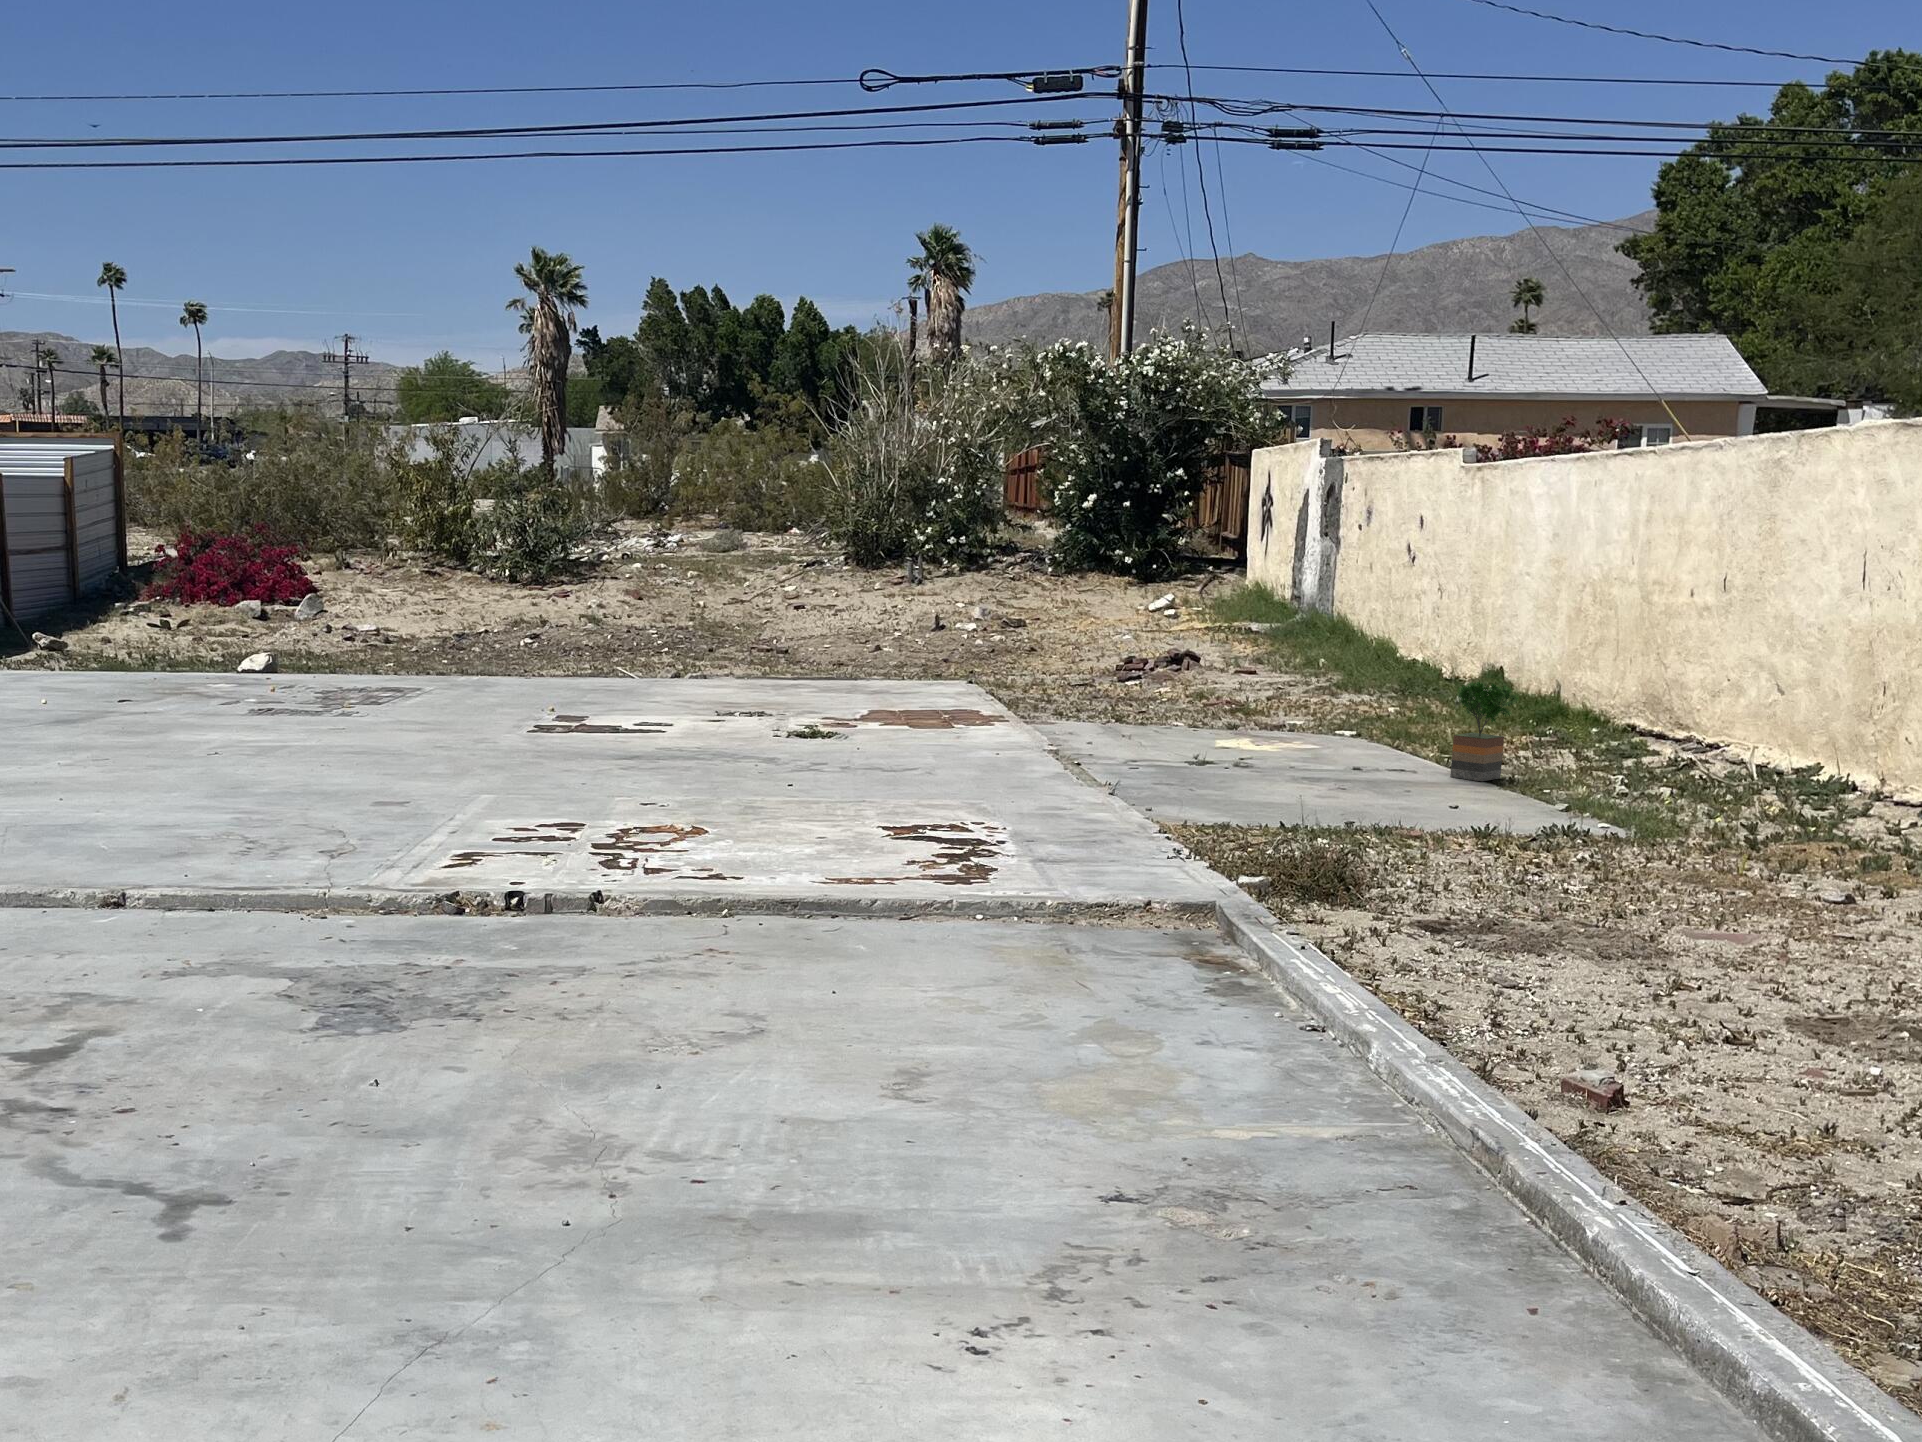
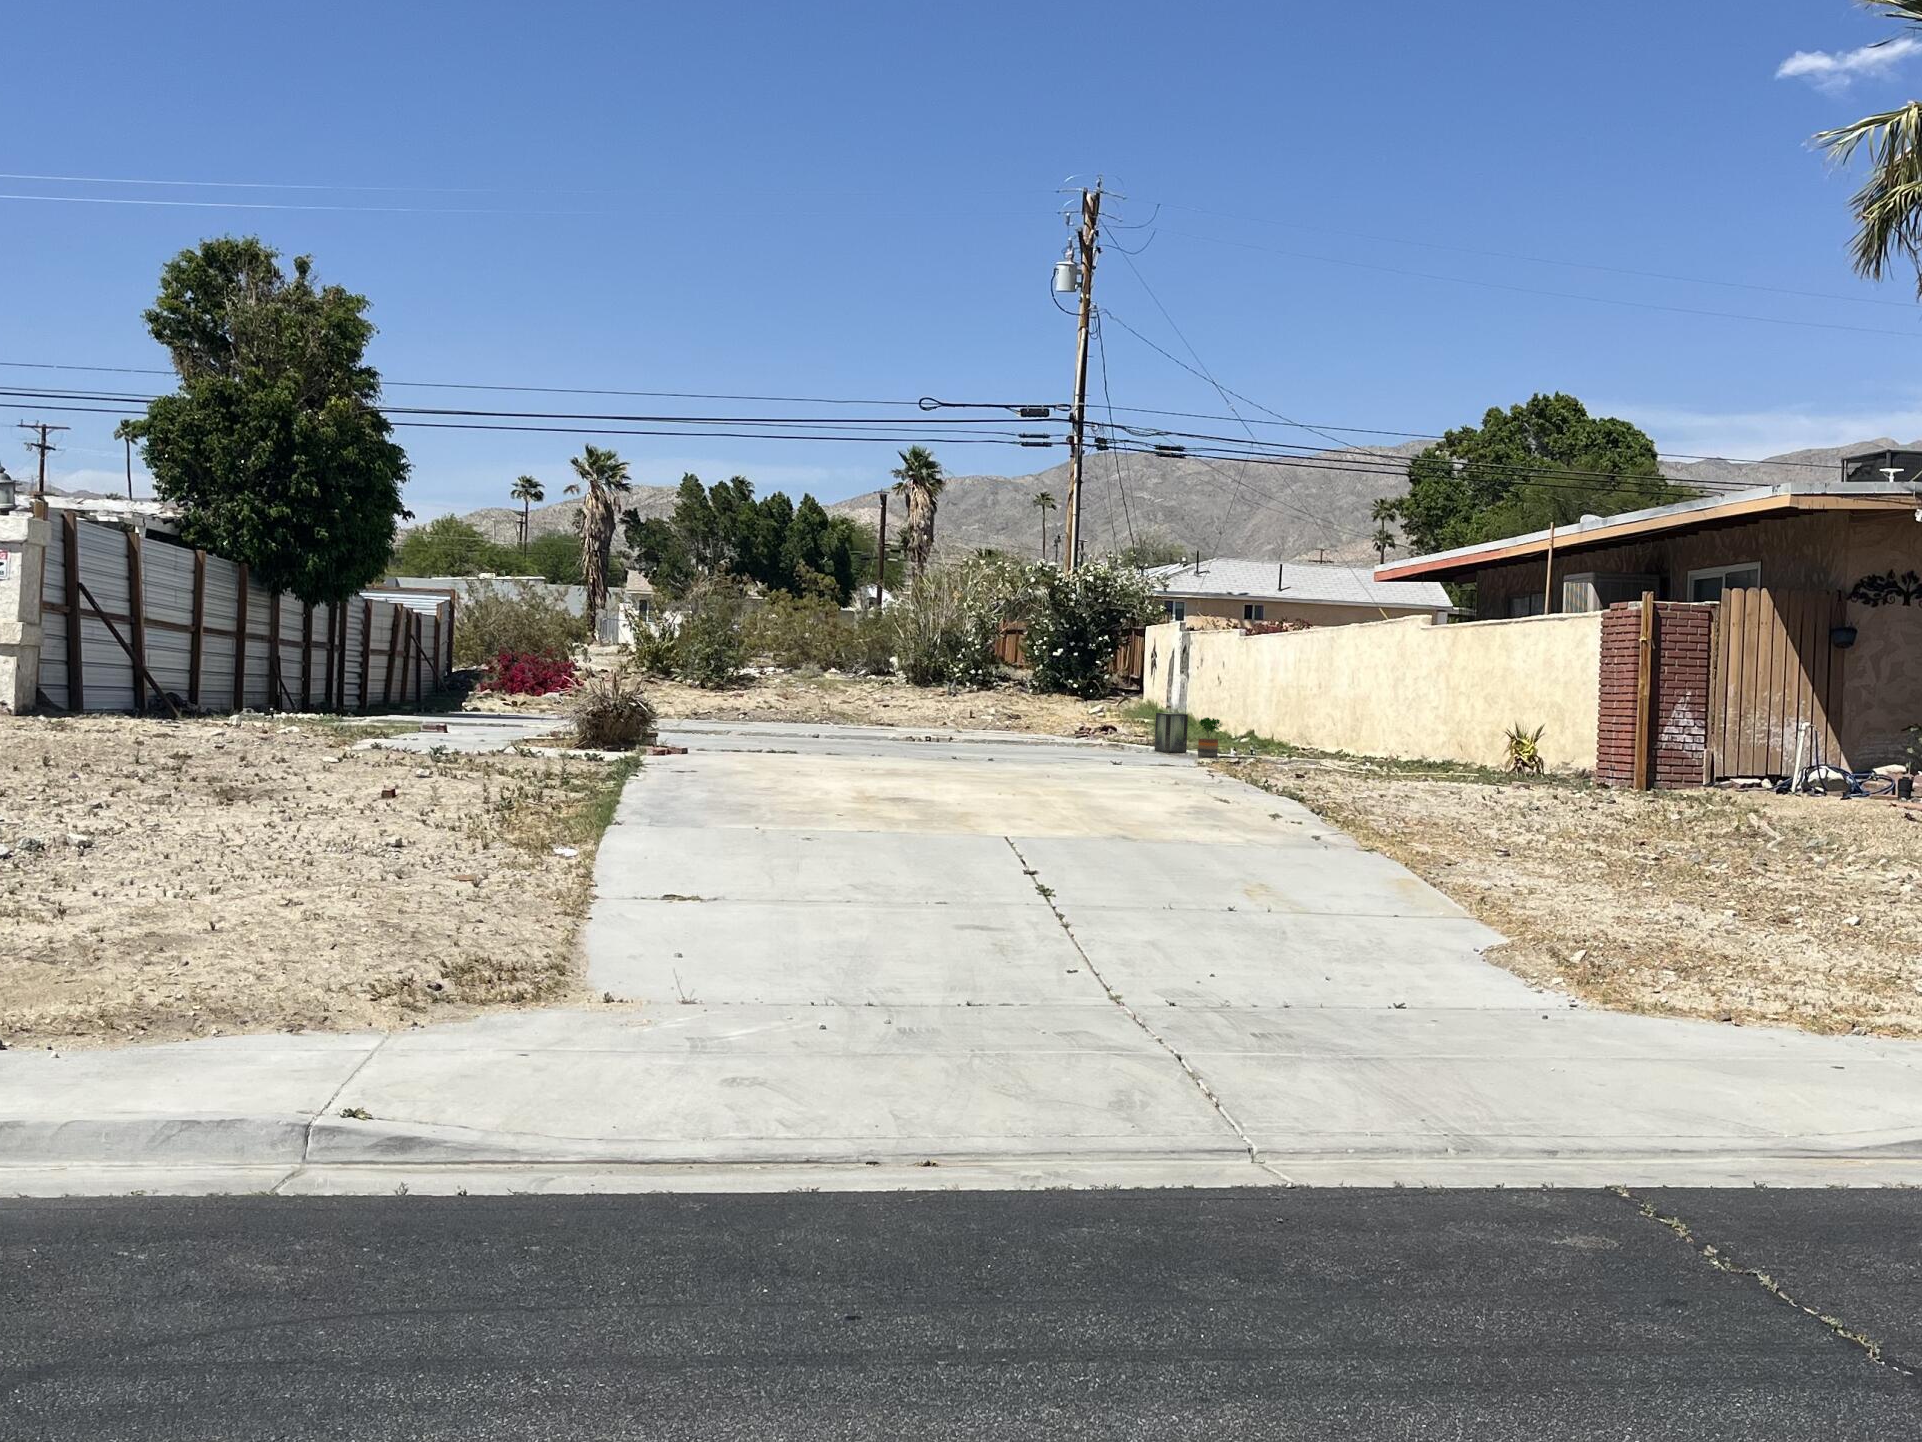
storage box: none [1334,666,1423,766] -> present [1154,713,1188,753]

